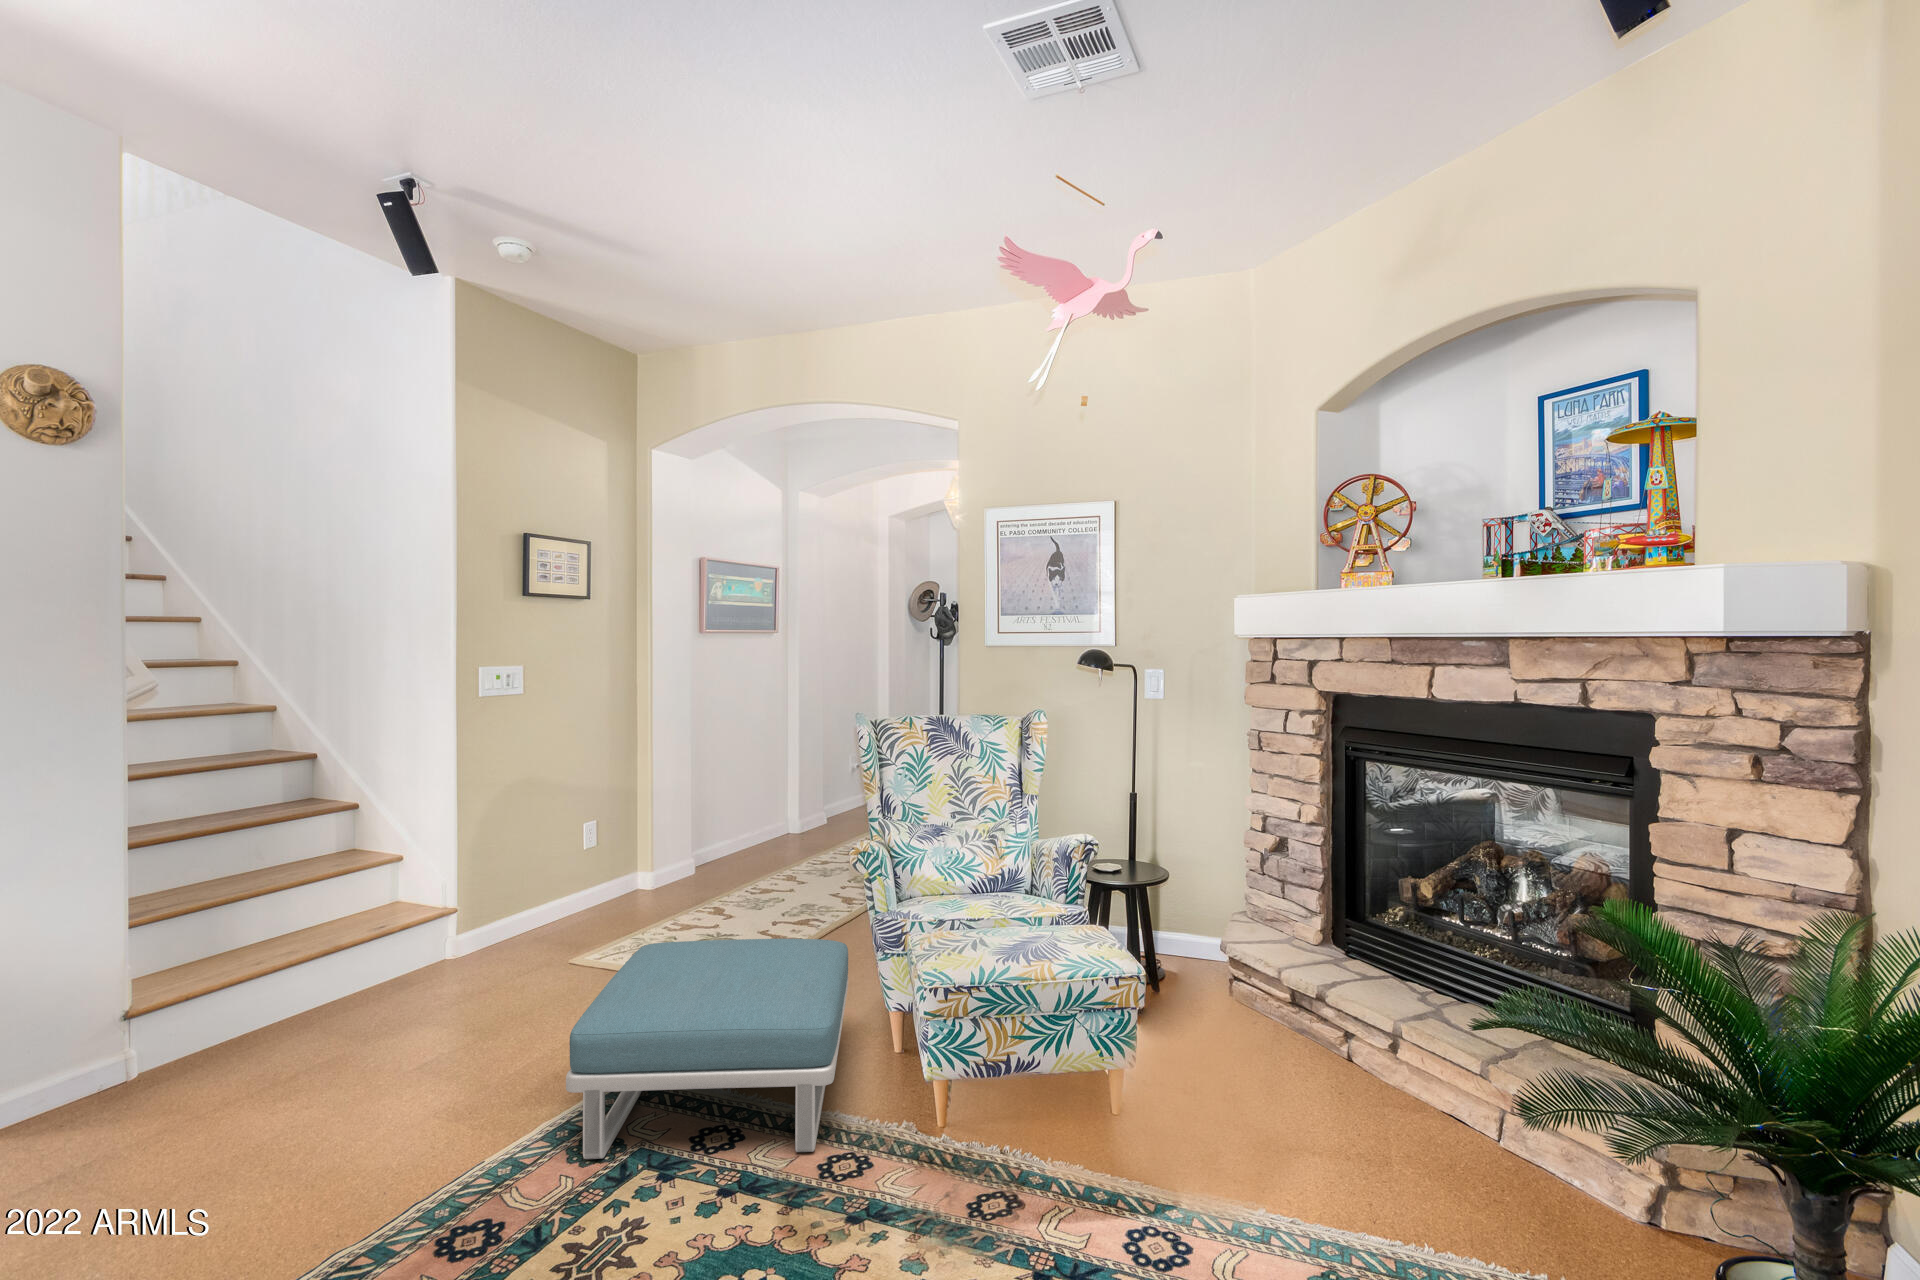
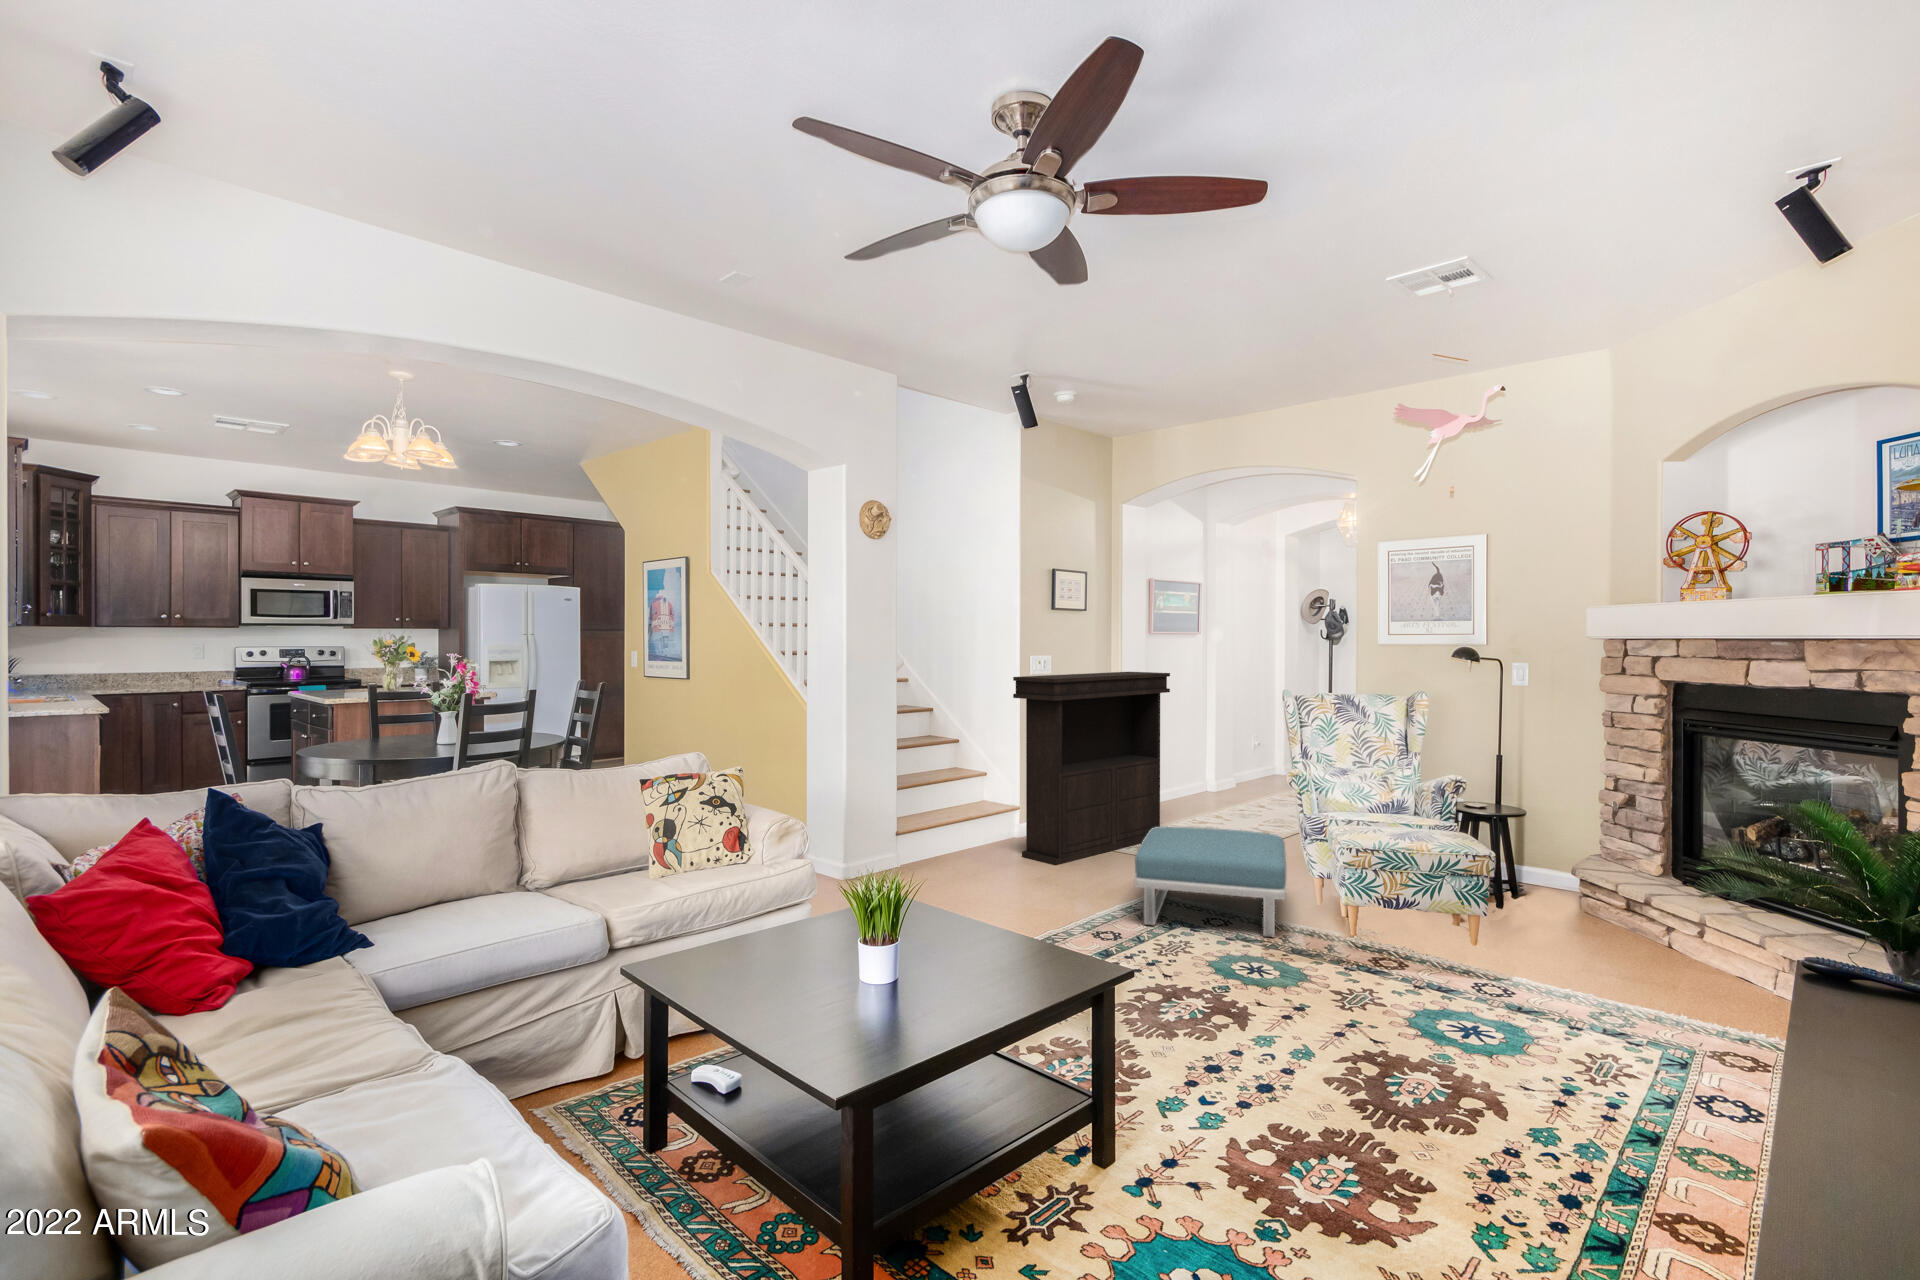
console table: none [430,683,715,1008] -> present [1013,672,1170,865]

